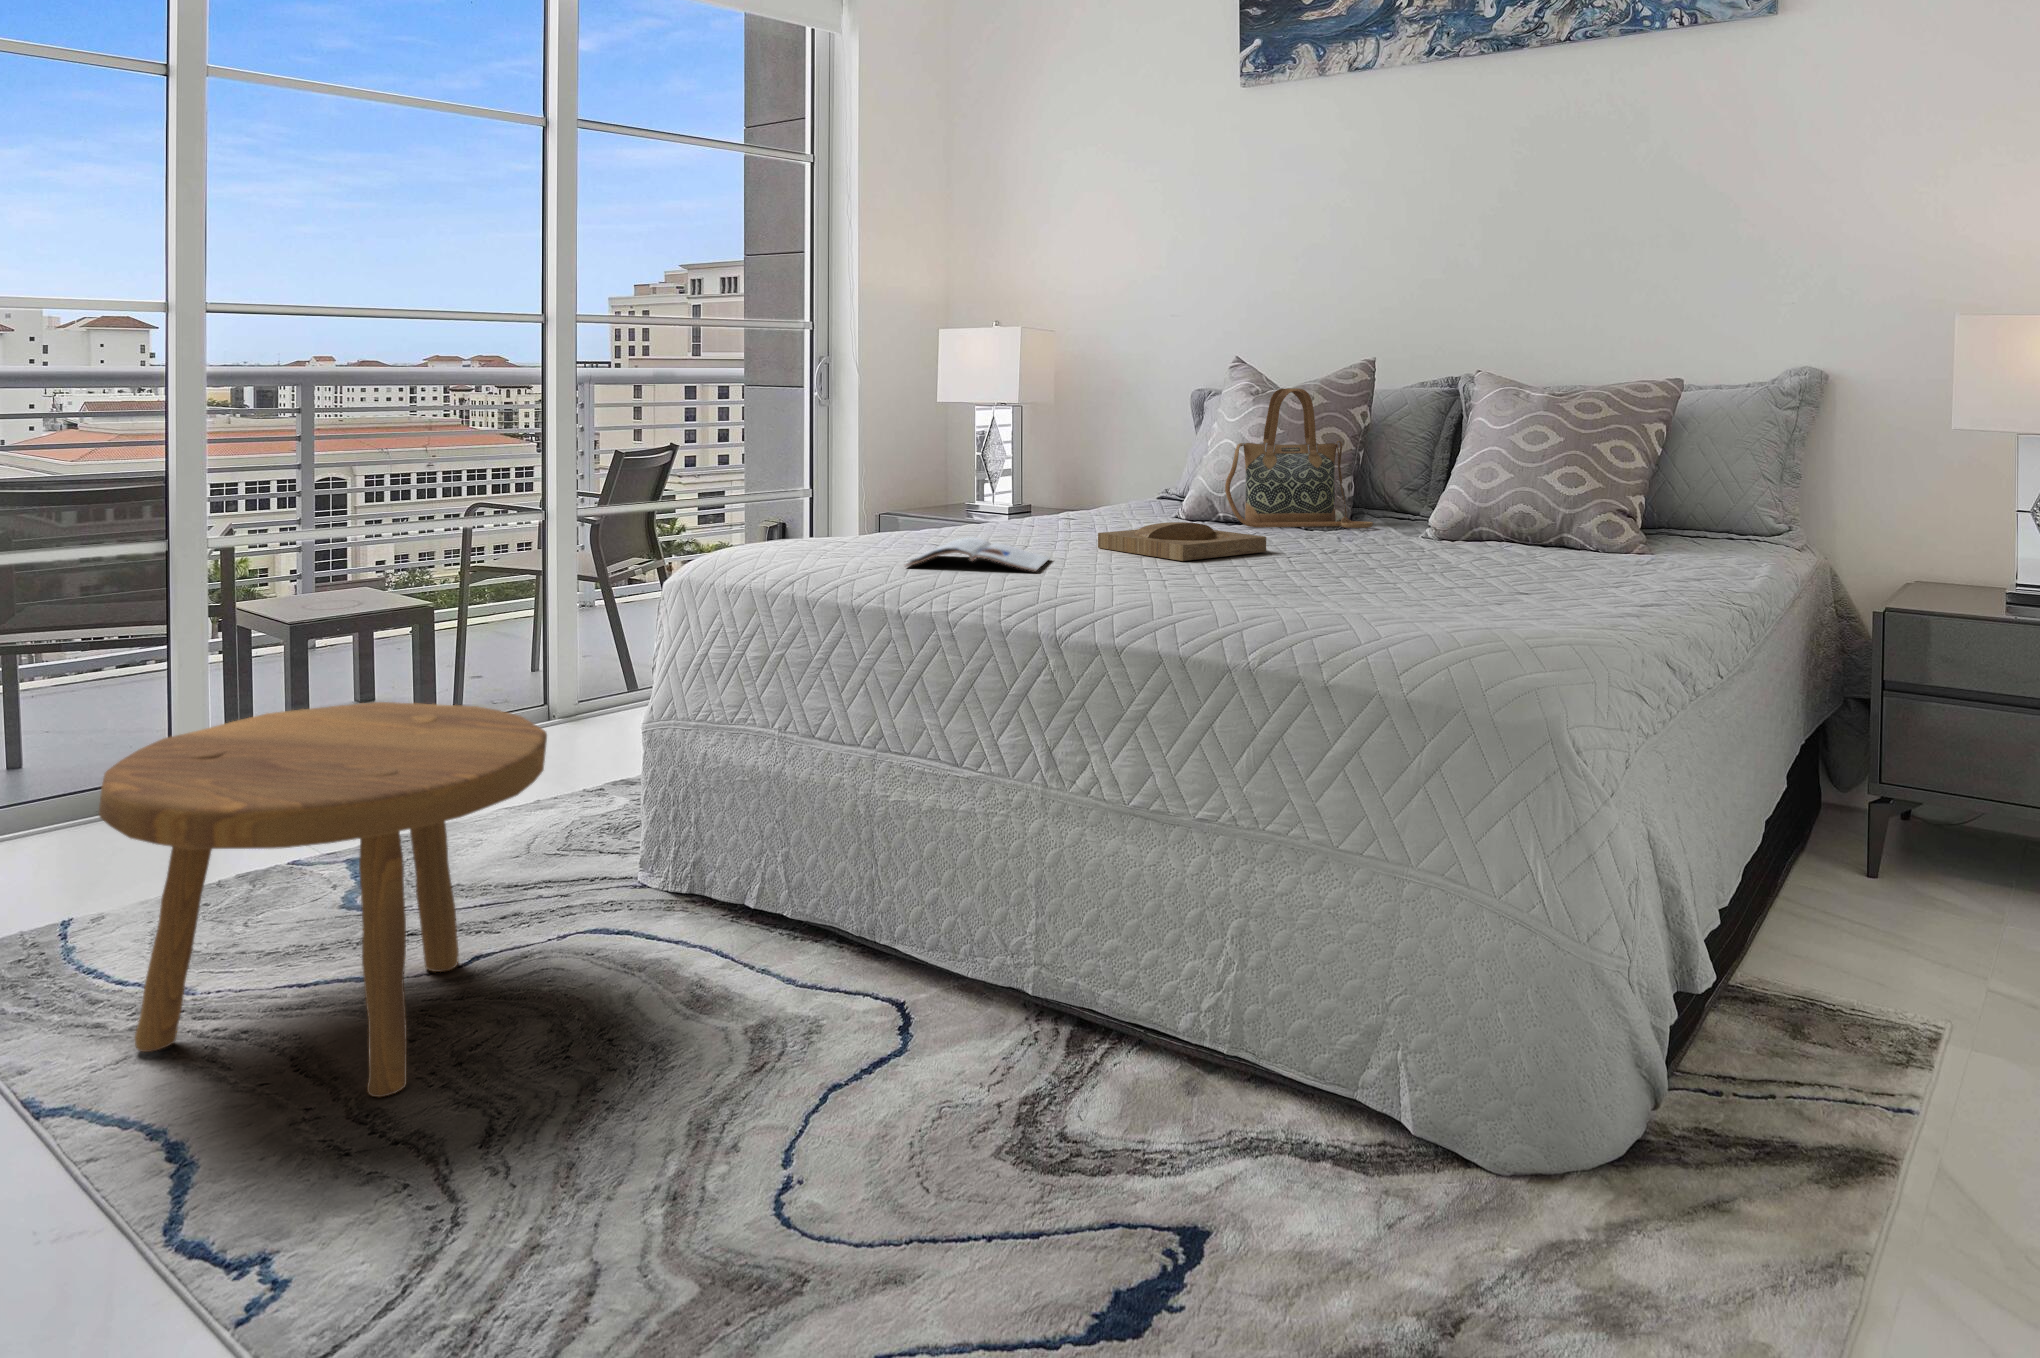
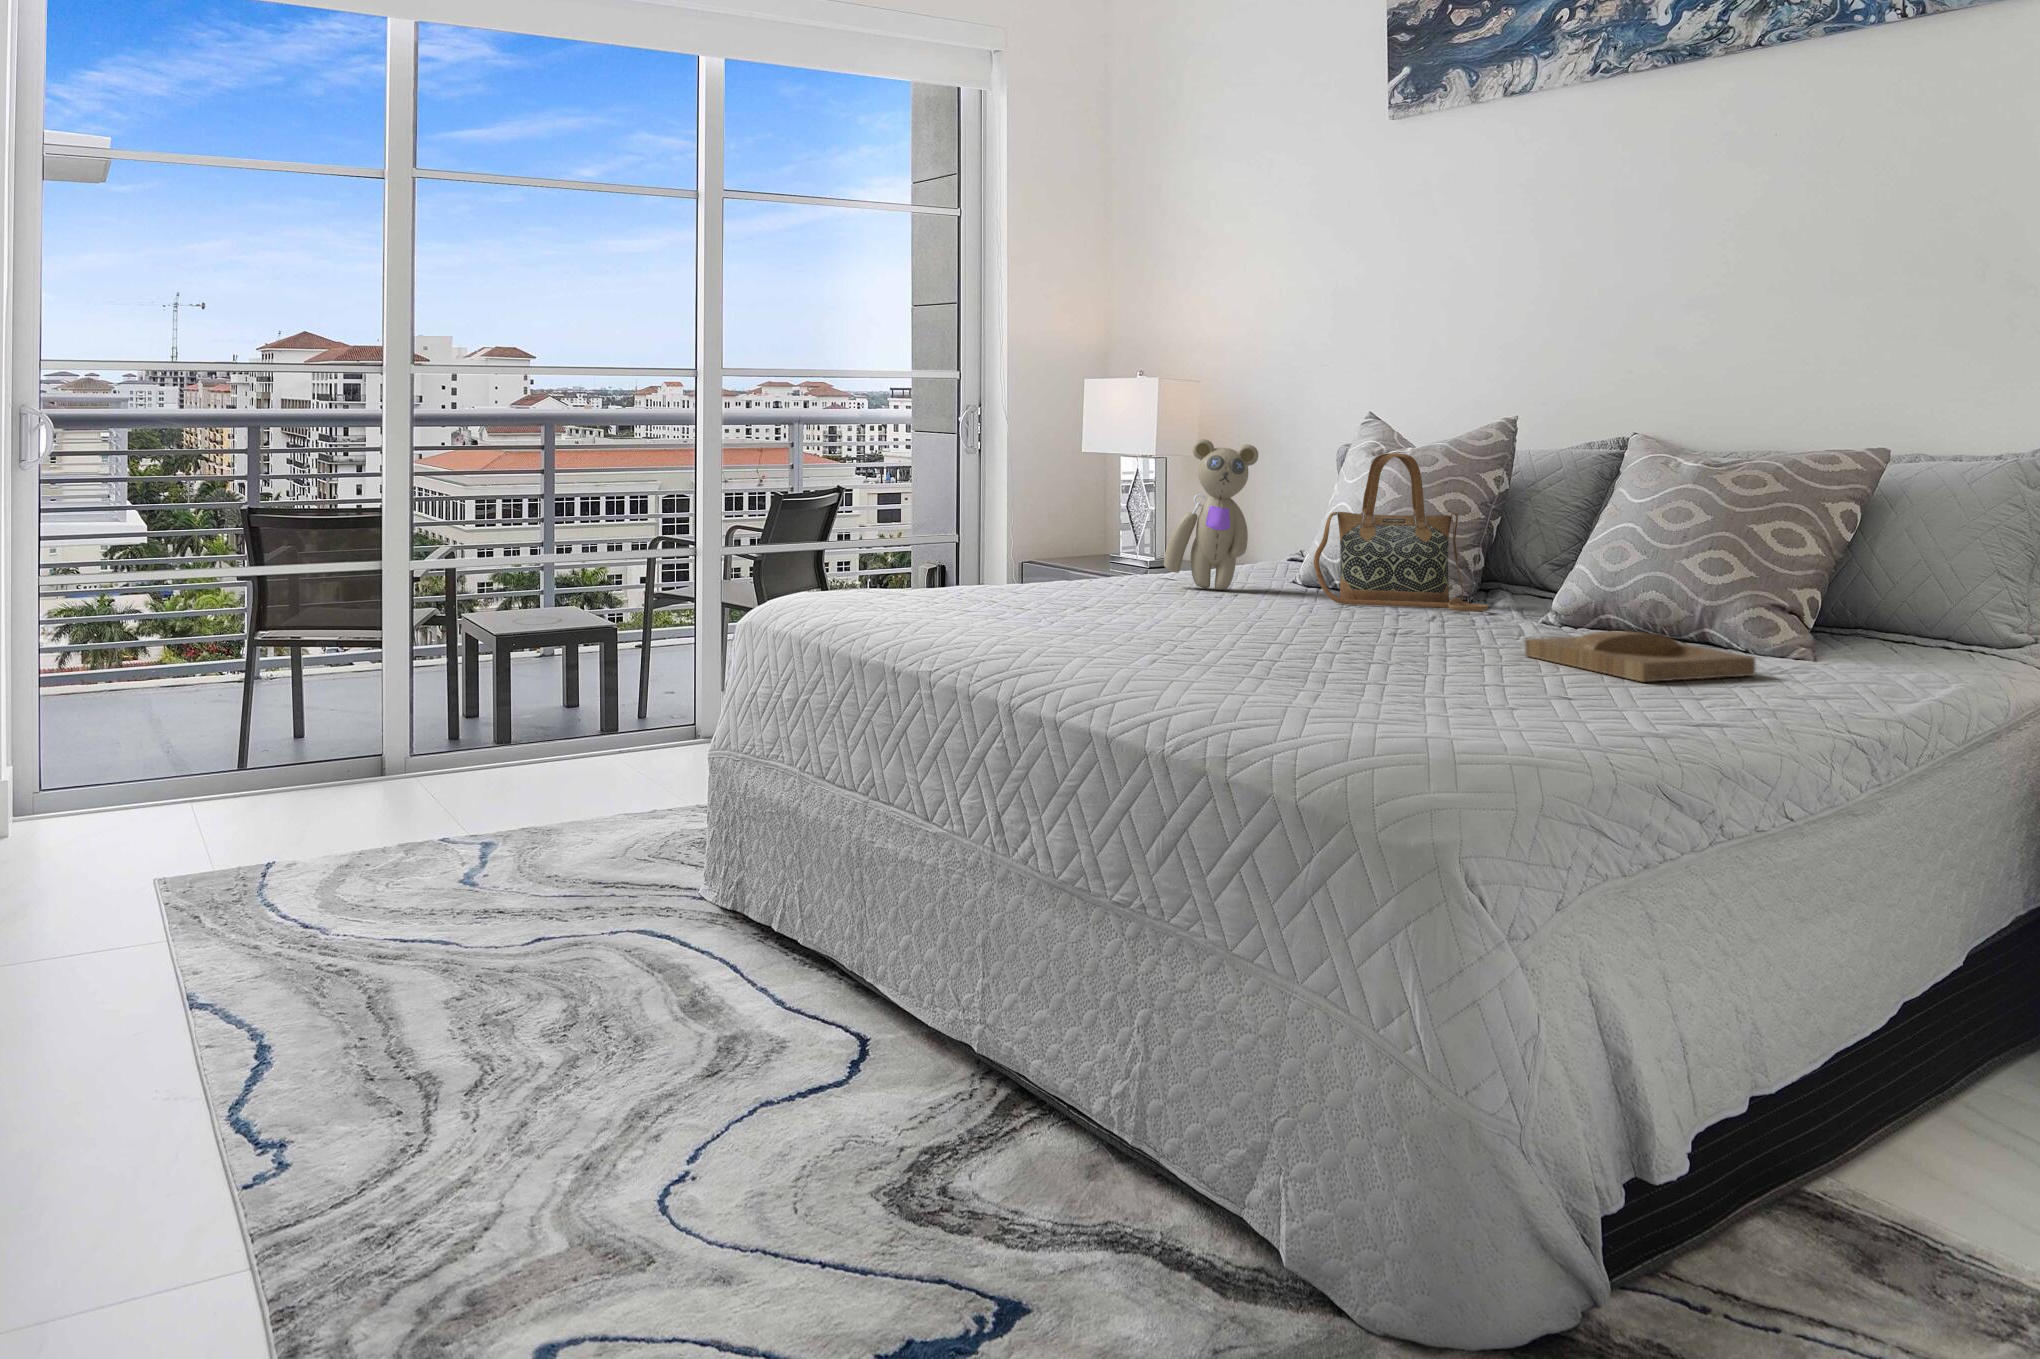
teddy bear: none [1084,377,1170,520] -> present [1164,439,1258,590]
tray: present [1098,522,1266,561] -> present [1525,631,1755,682]
magazine: present [905,537,1050,572] -> none [913,600,1069,639]
footstool: present [99,702,547,1097] -> none [235,714,576,1044]

